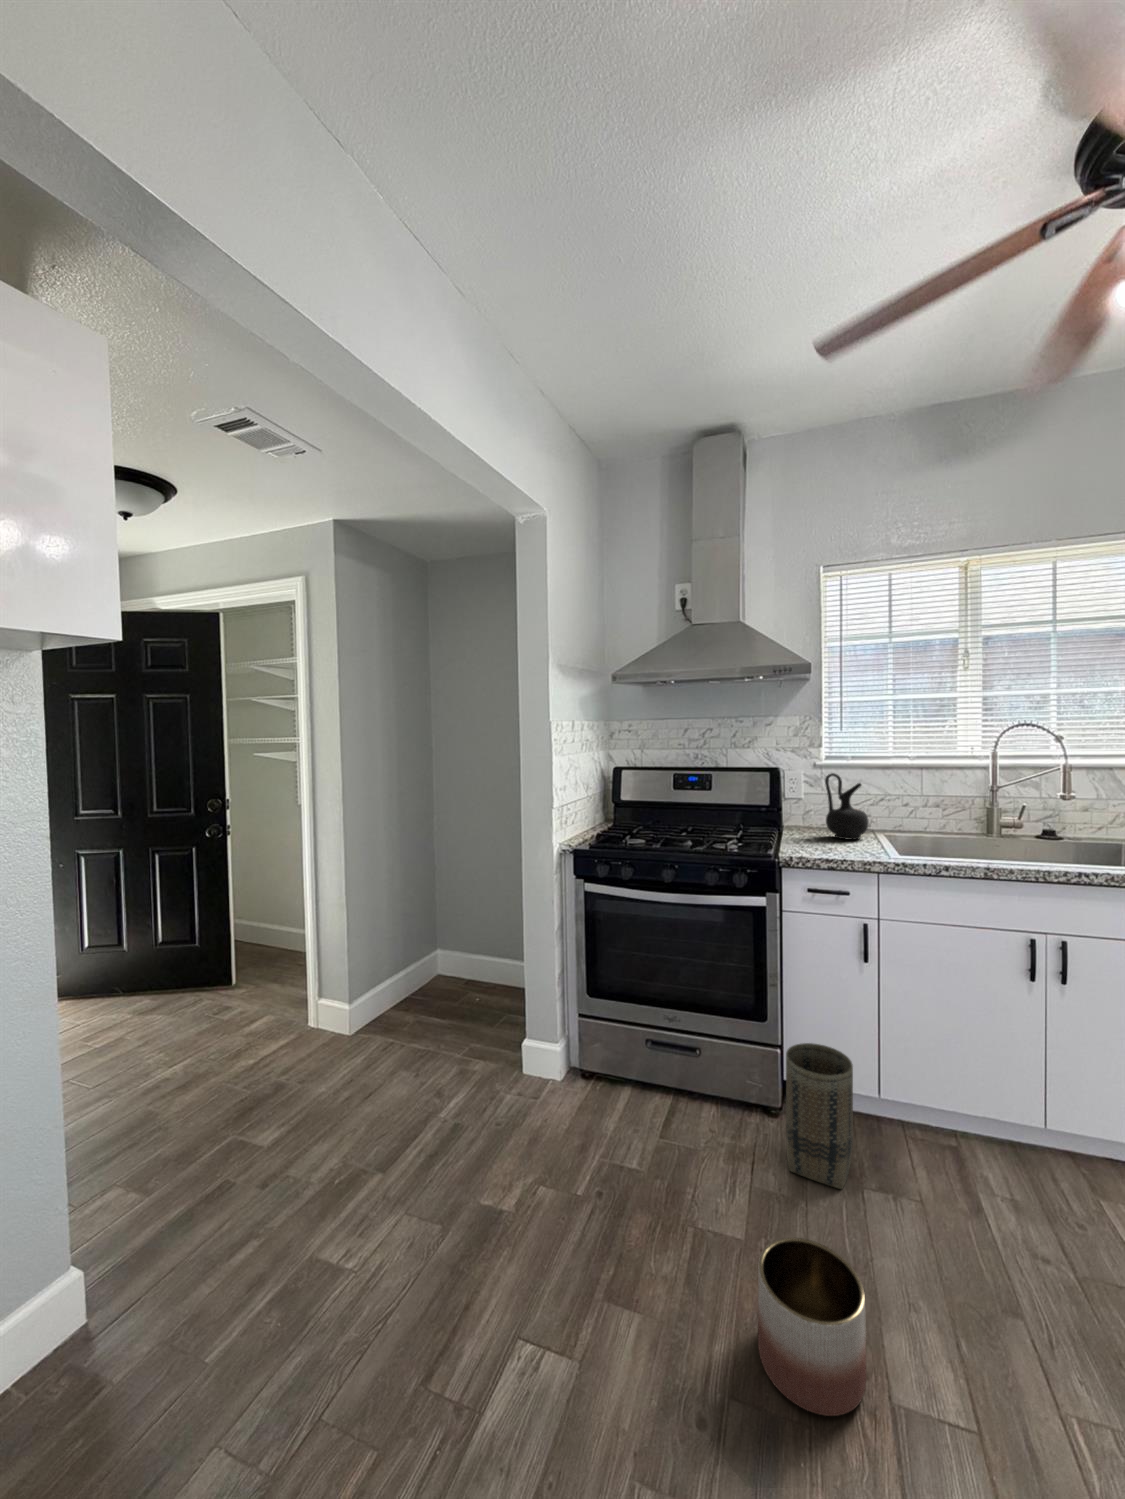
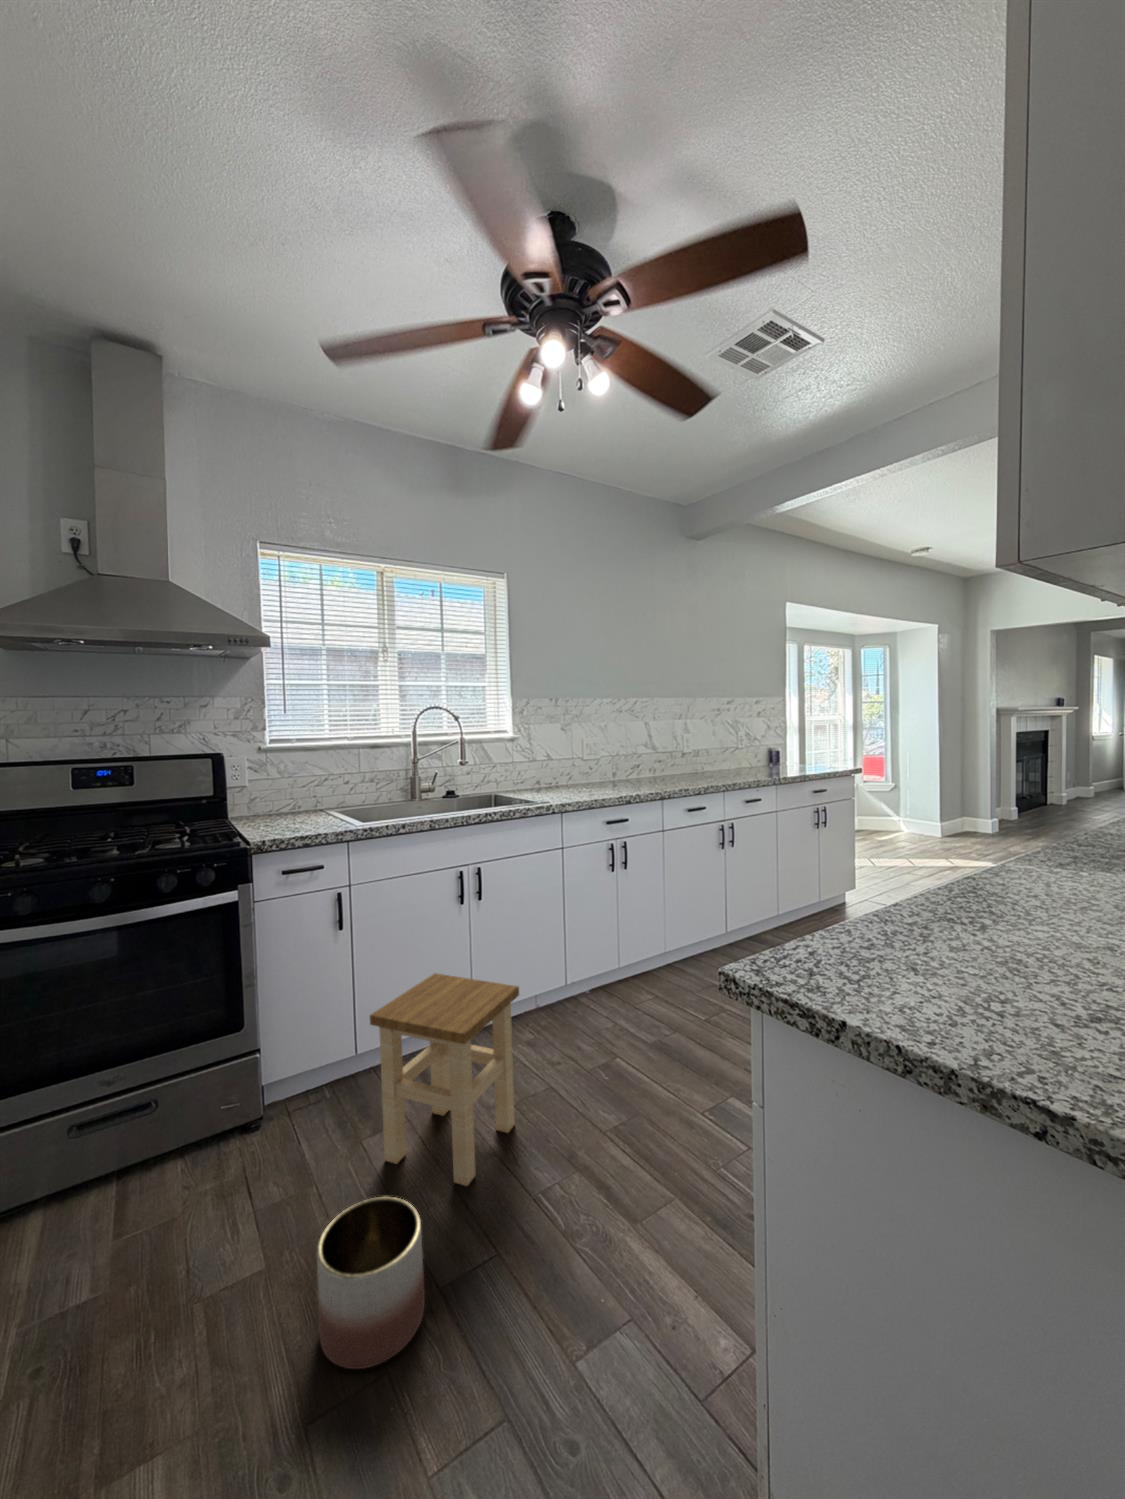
ceramic jug: present [825,773,869,840] -> none [275,755,320,821]
basket: present [786,1043,853,1189] -> none [280,1022,351,1169]
stool: none [866,1050,1079,1318] -> present [370,973,519,1186]

